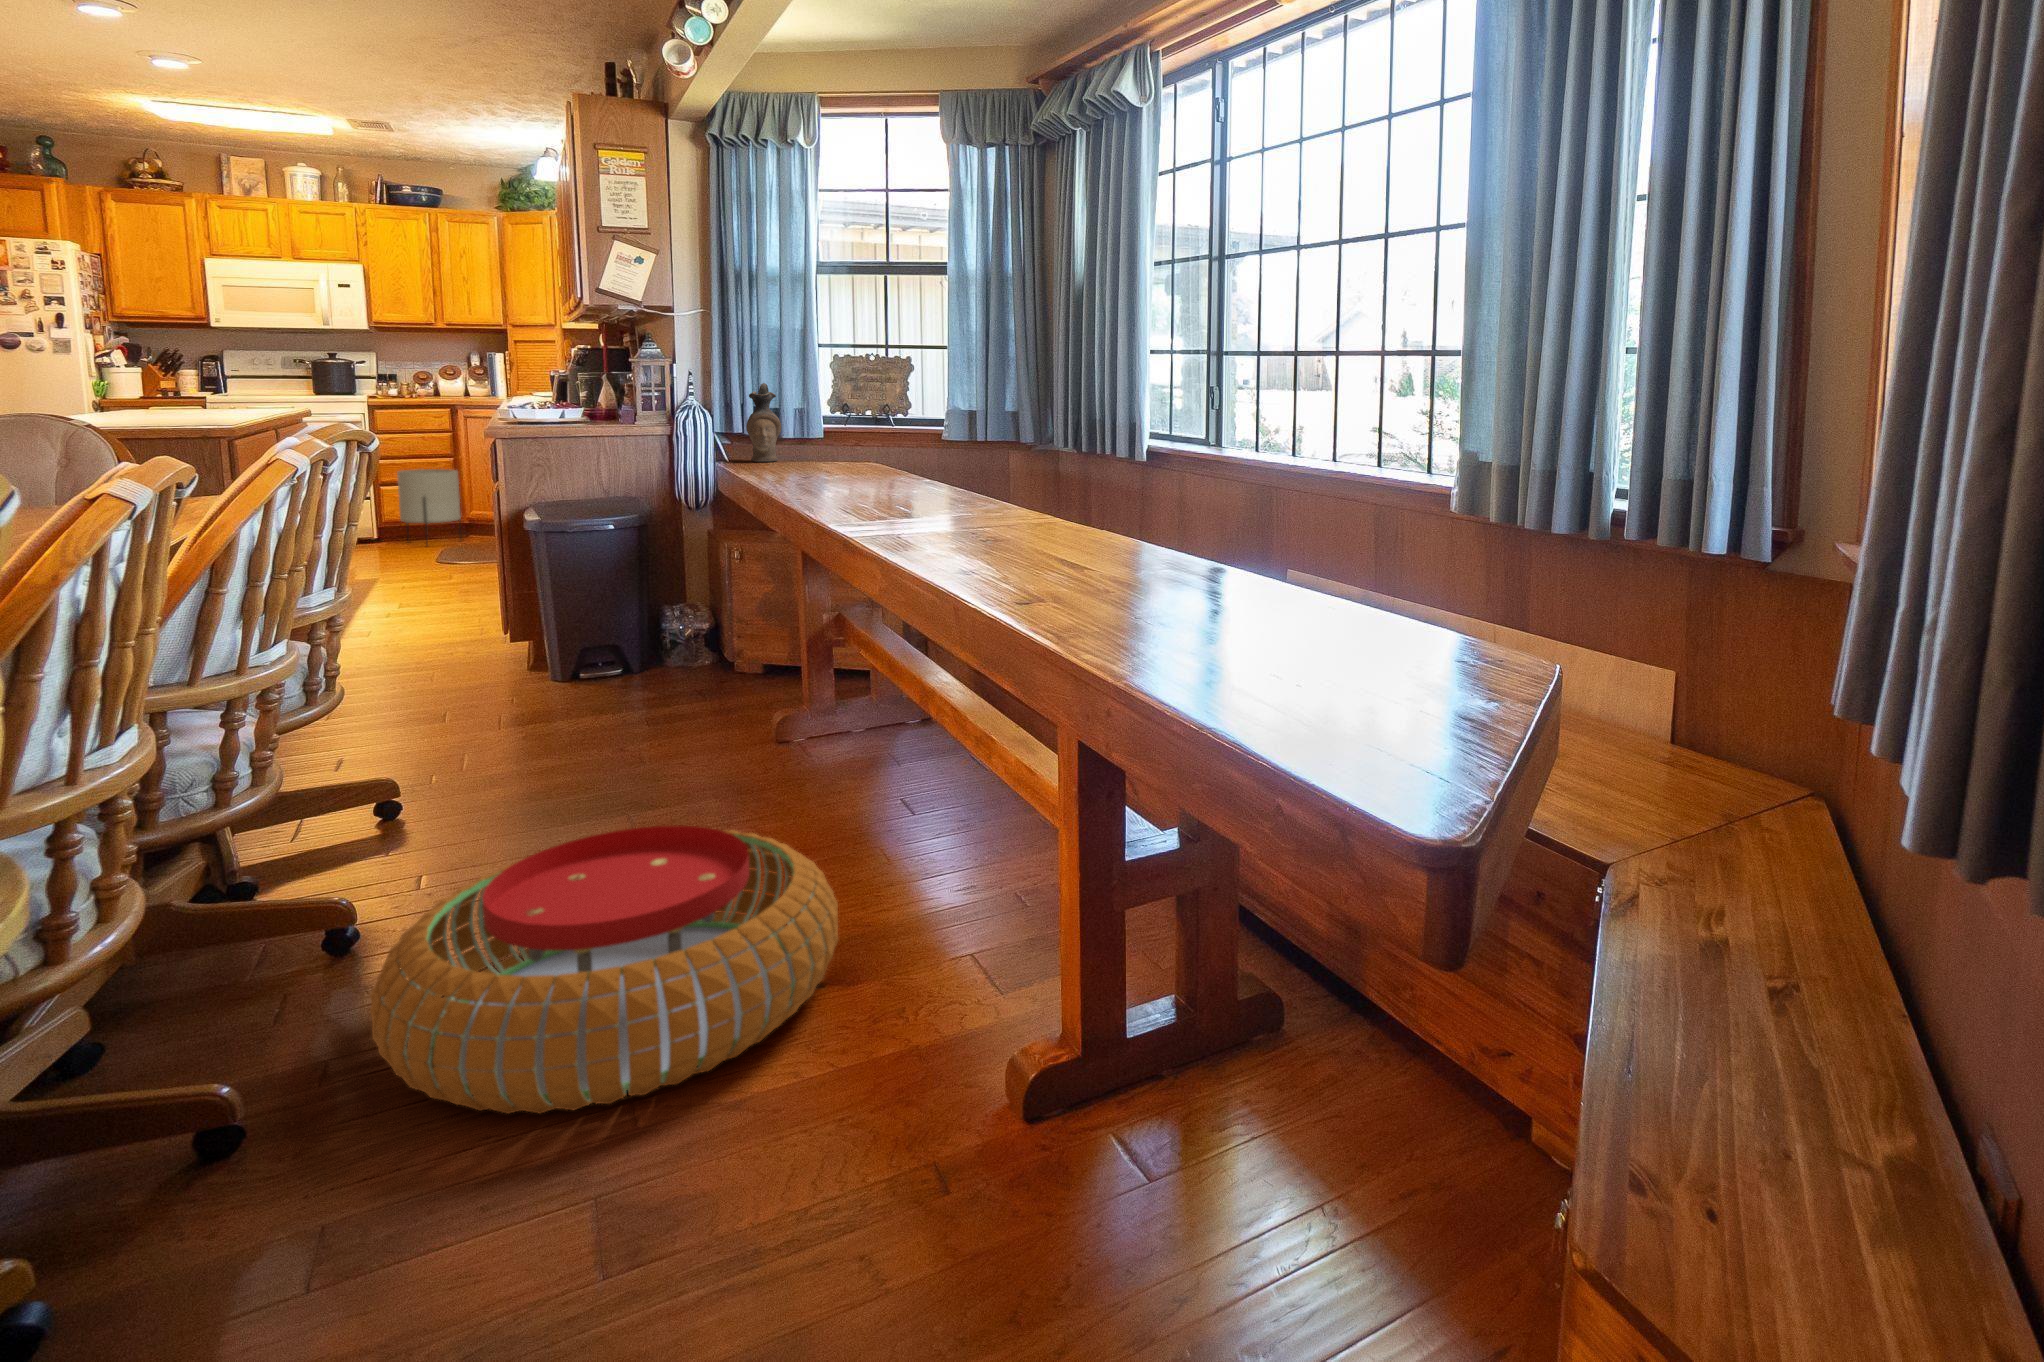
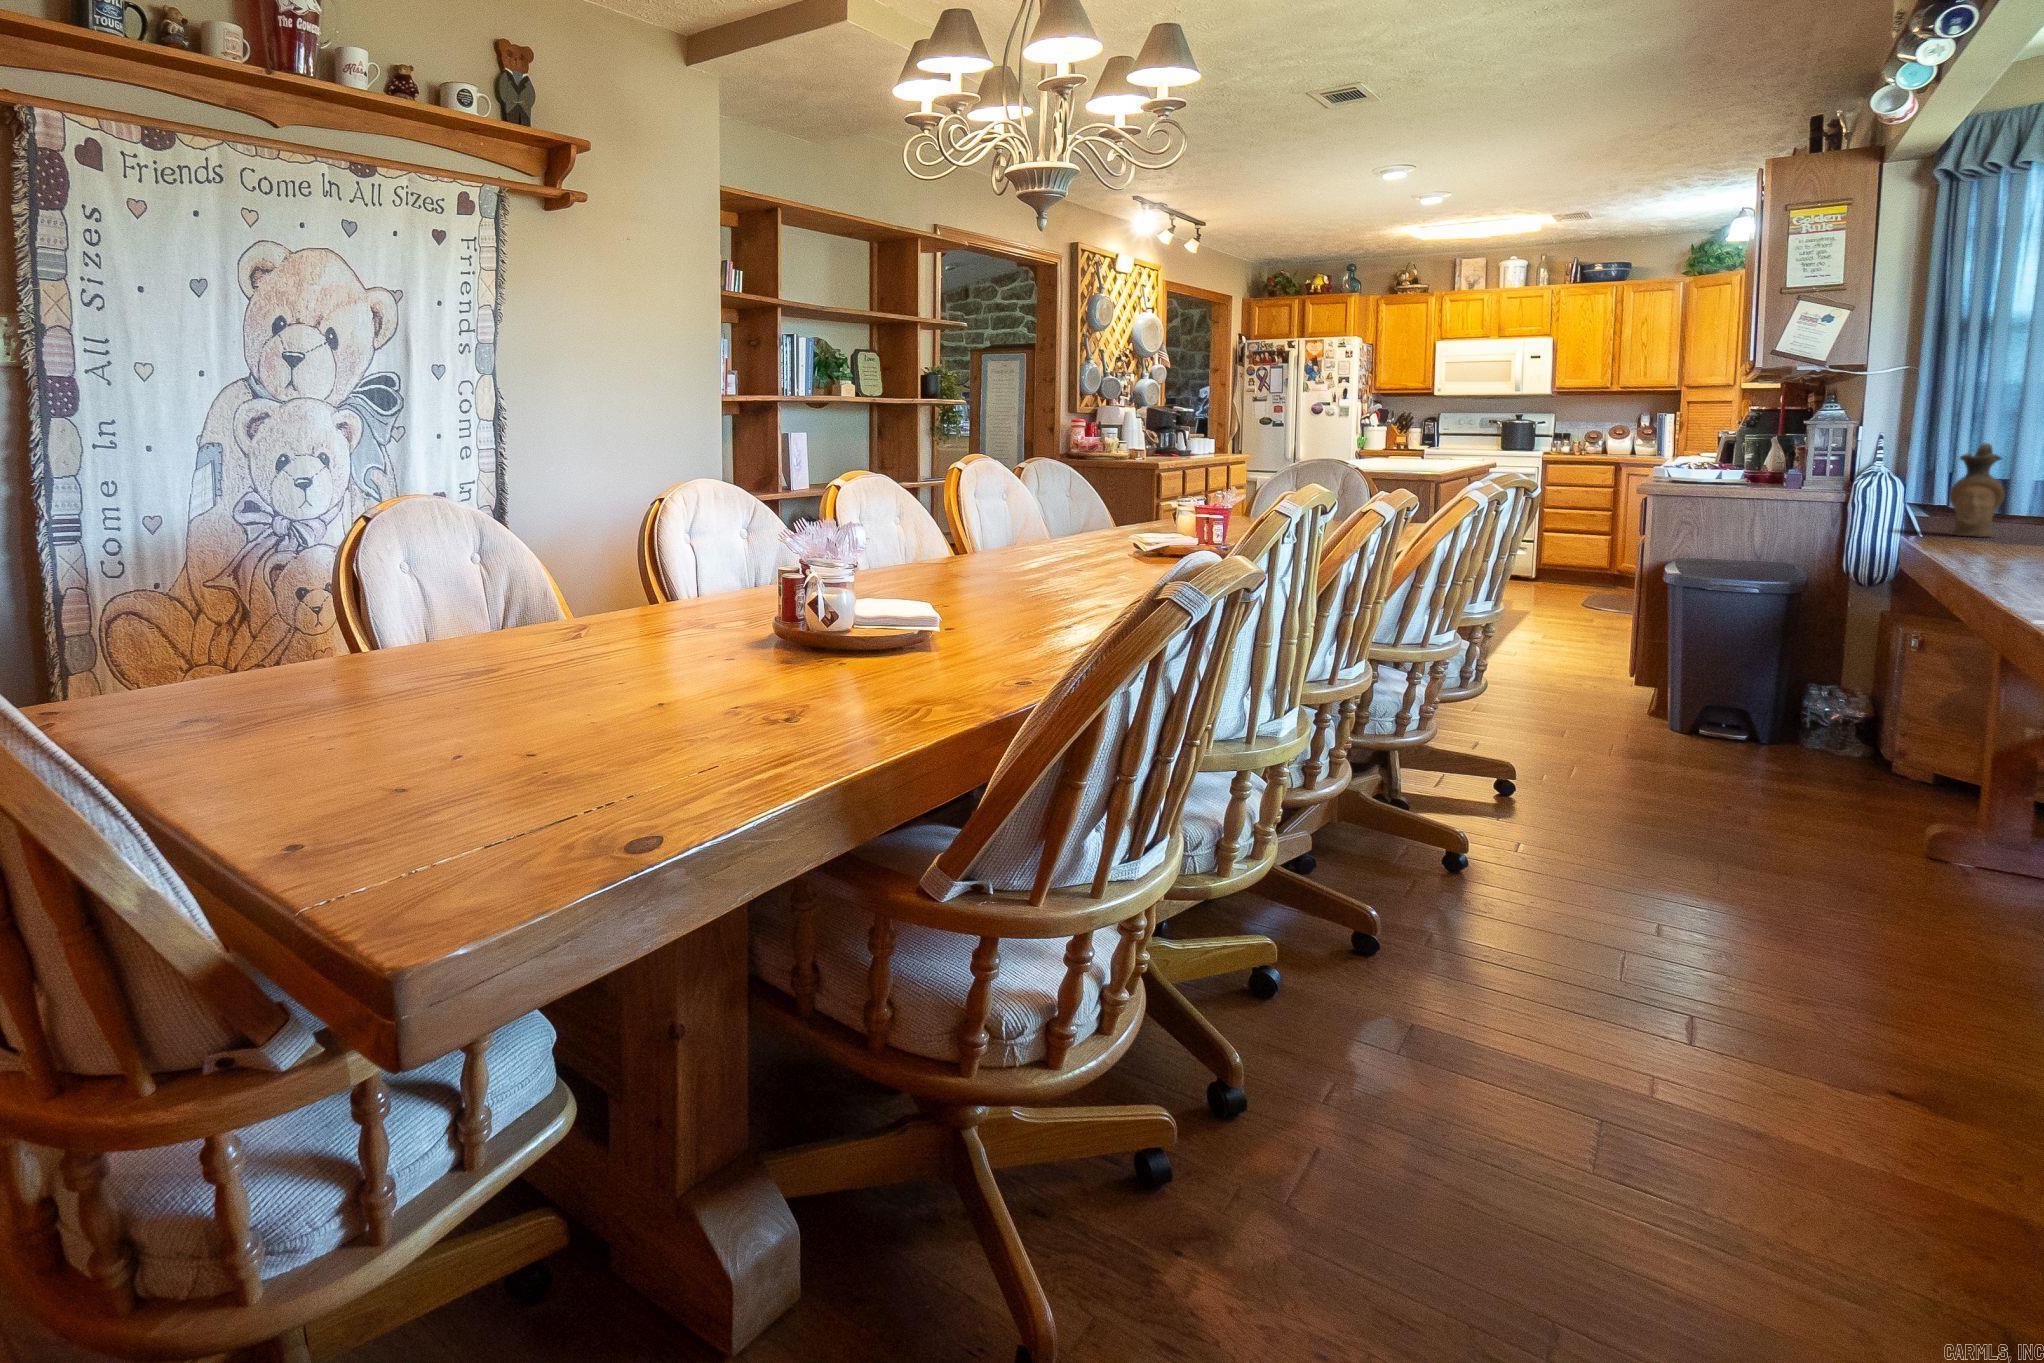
planter: present [397,469,462,541] -> none [1552,521,1611,592]
pouf: present [370,825,838,1114] -> none [1465,840,1928,1089]

